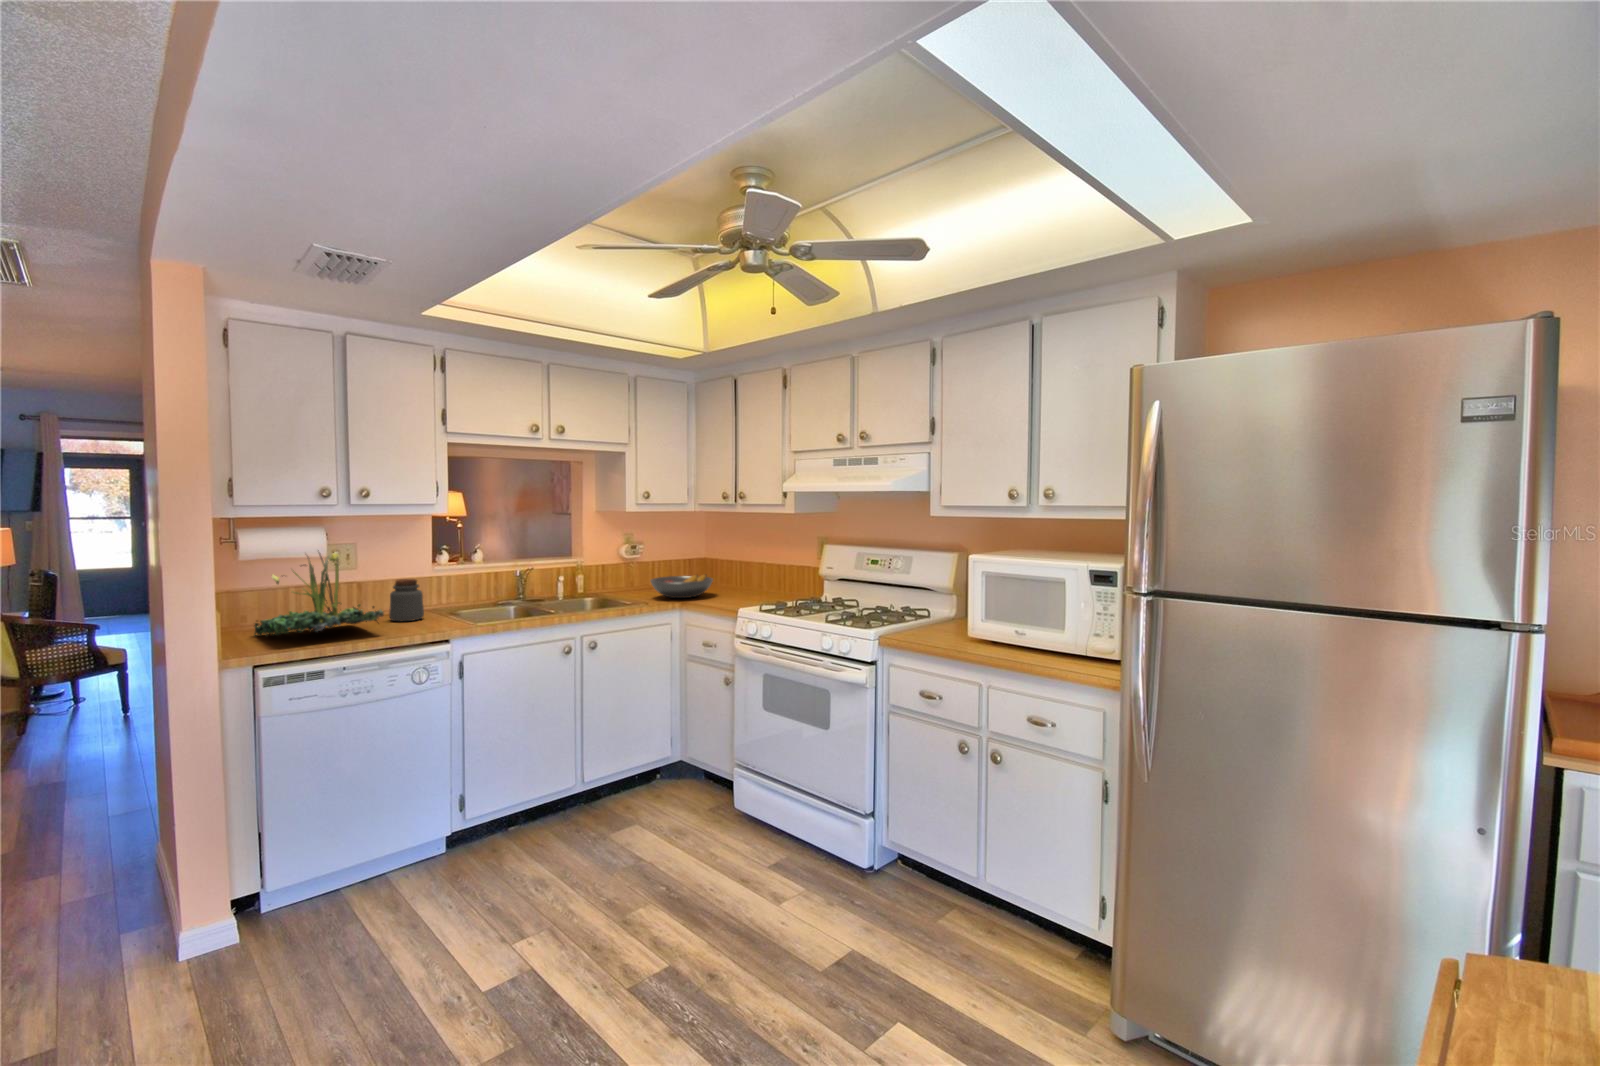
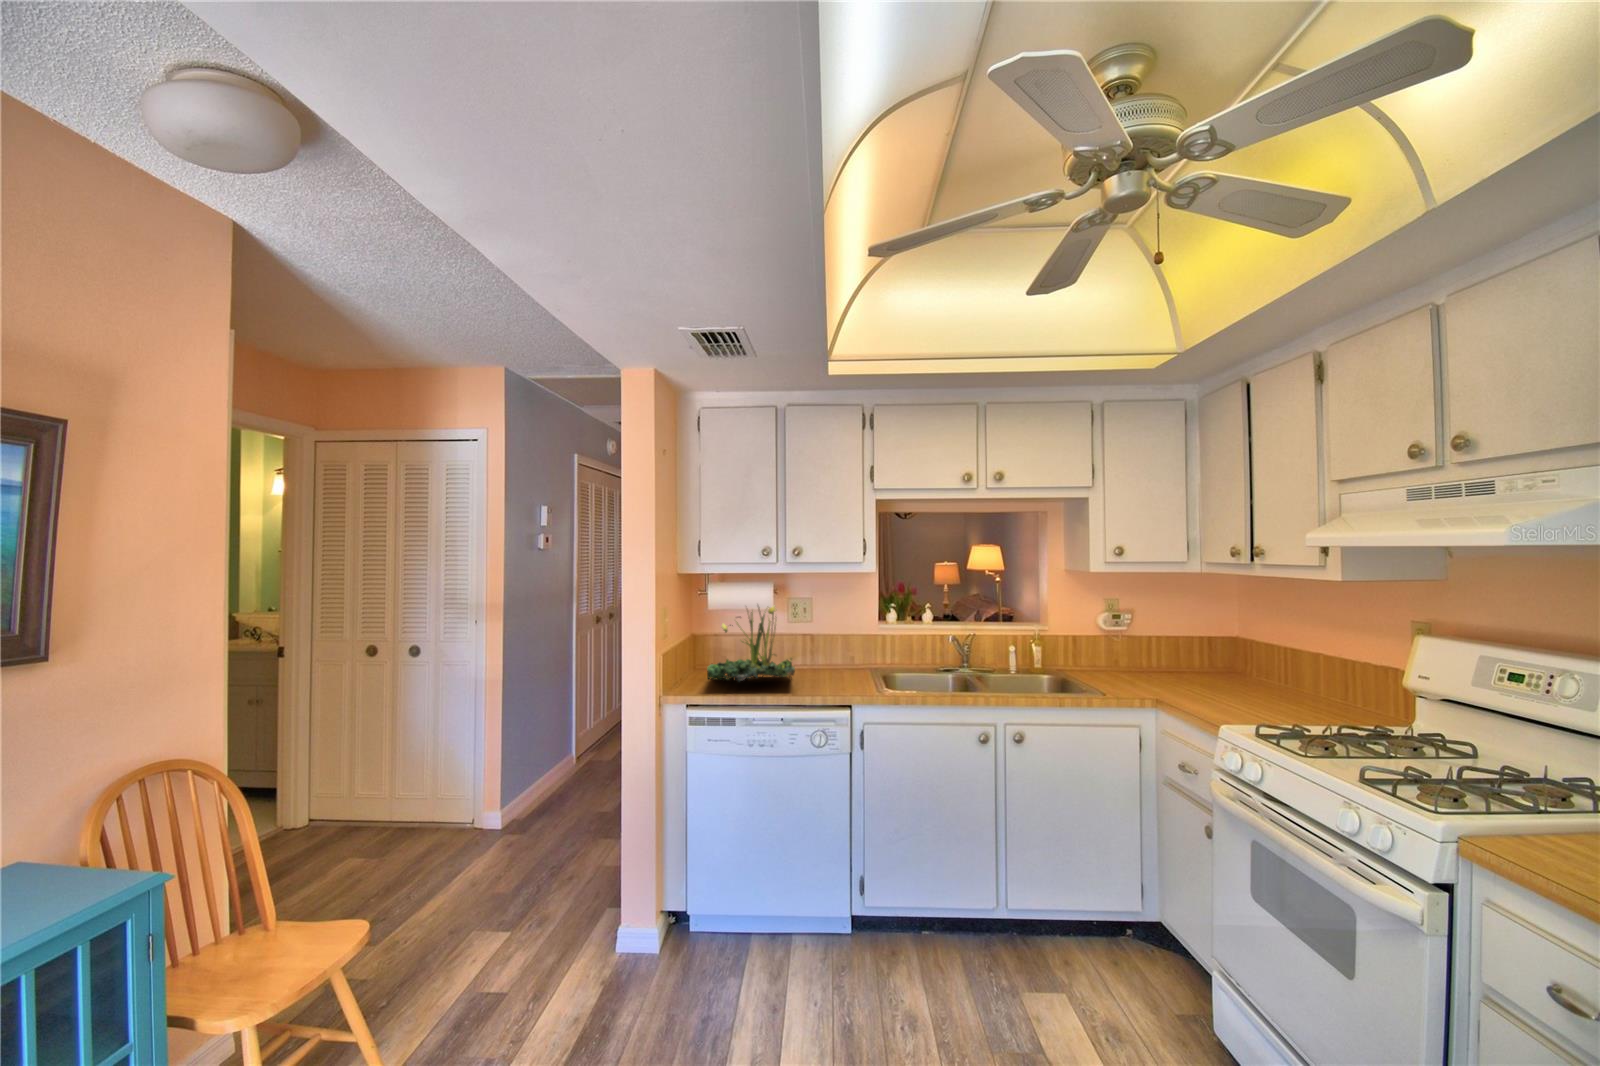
fruit bowl: present [650,574,713,598] -> none [1121,659,1217,692]
jar: present [389,579,424,621] -> none [822,636,852,680]

